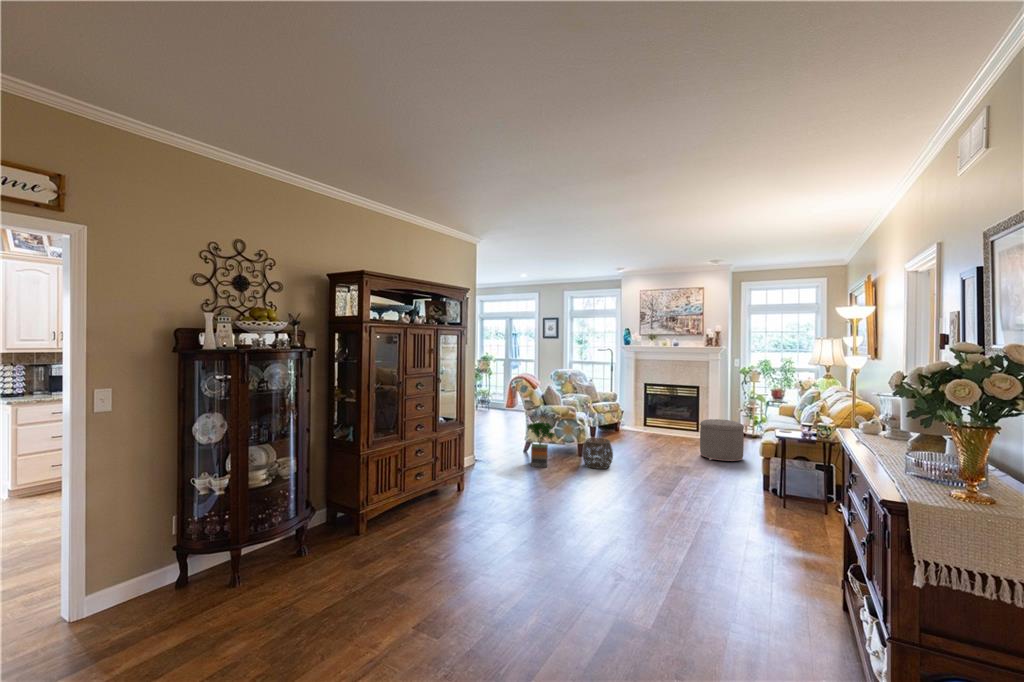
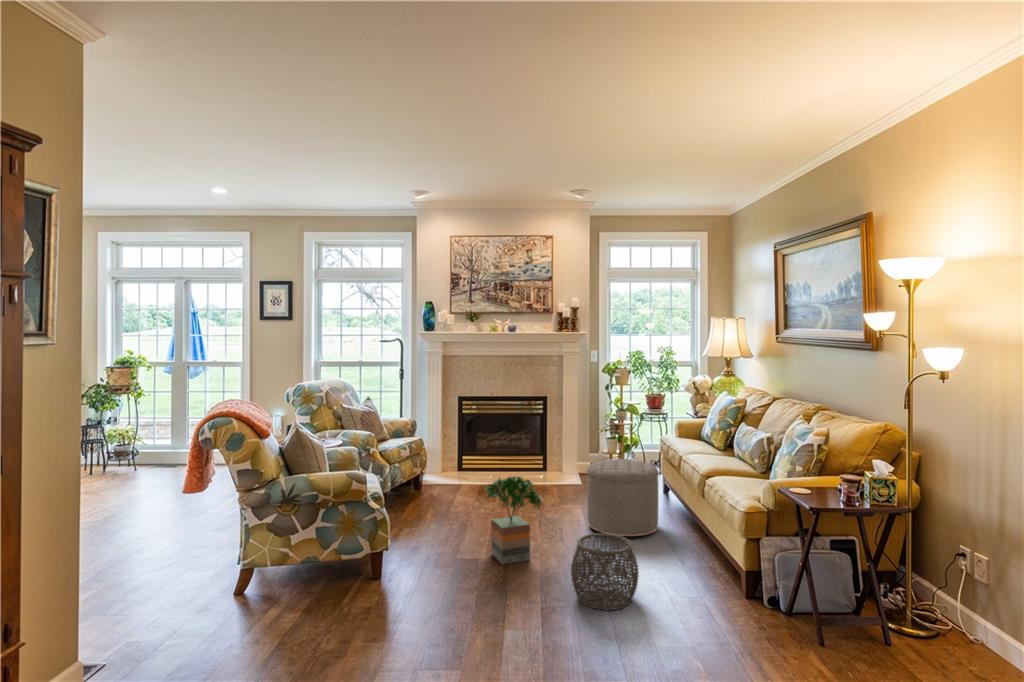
potted tree: present [527,422,555,467] -> present [486,476,542,565]
woven basket: present [582,438,613,469] -> present [571,533,639,610]

